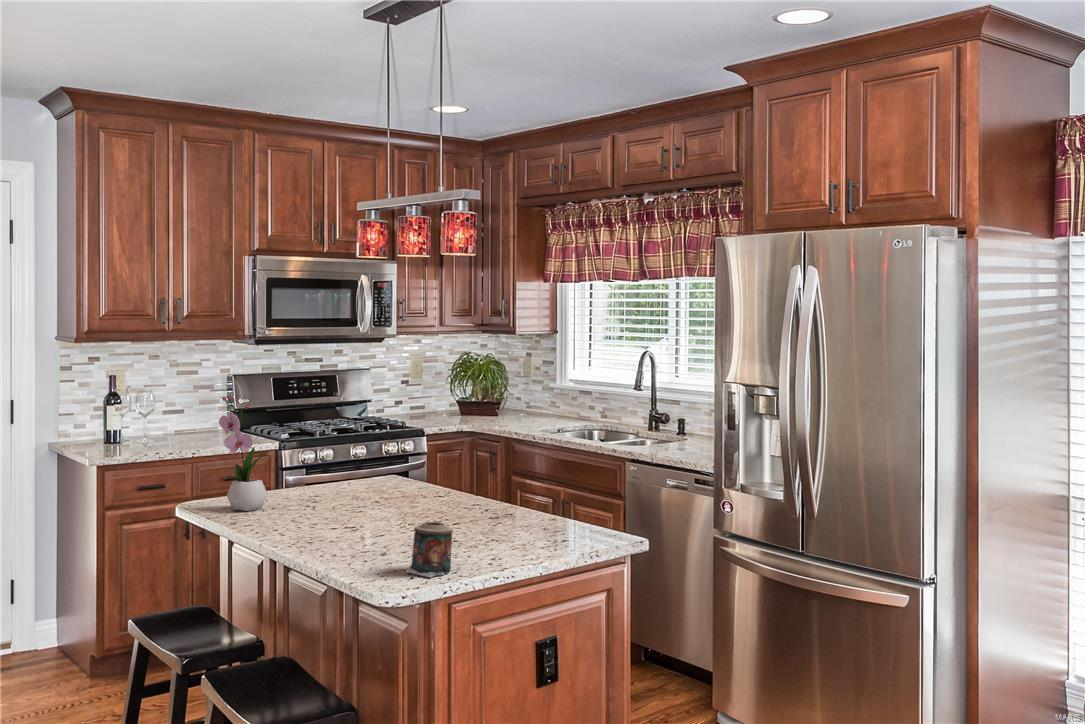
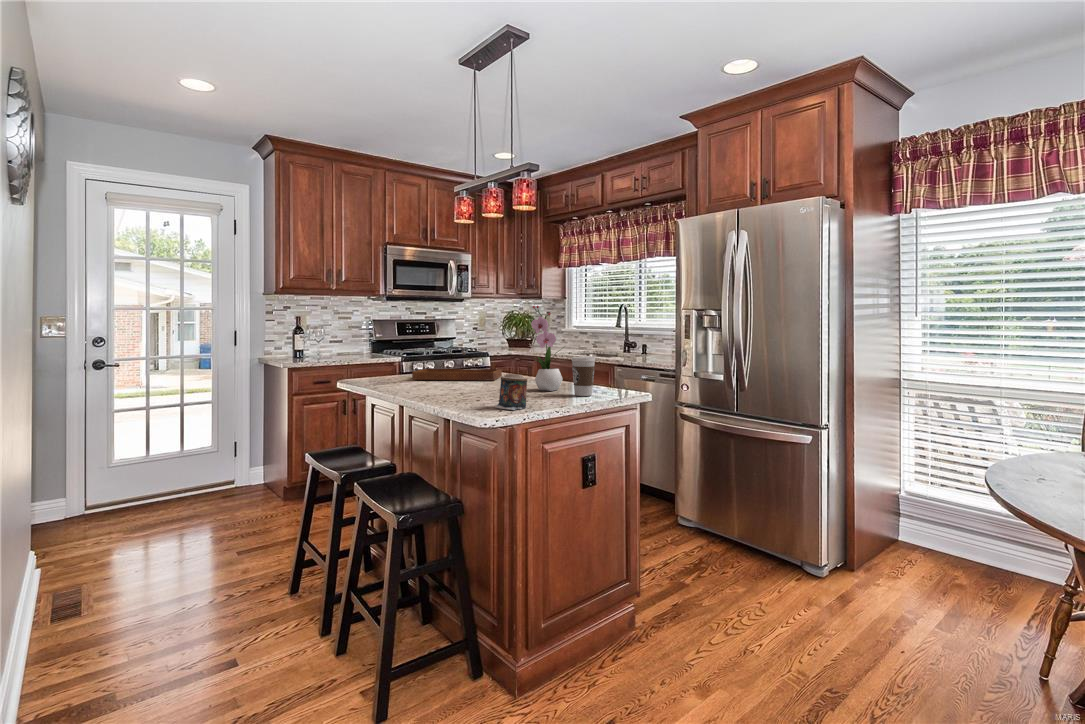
flower arrangement: present [219,396,271,511] -> present [531,306,563,391]
tray: none [292,456,432,507] -> present [412,350,502,380]
coffee cup: none [524,485,560,547] -> present [572,356,595,396]

